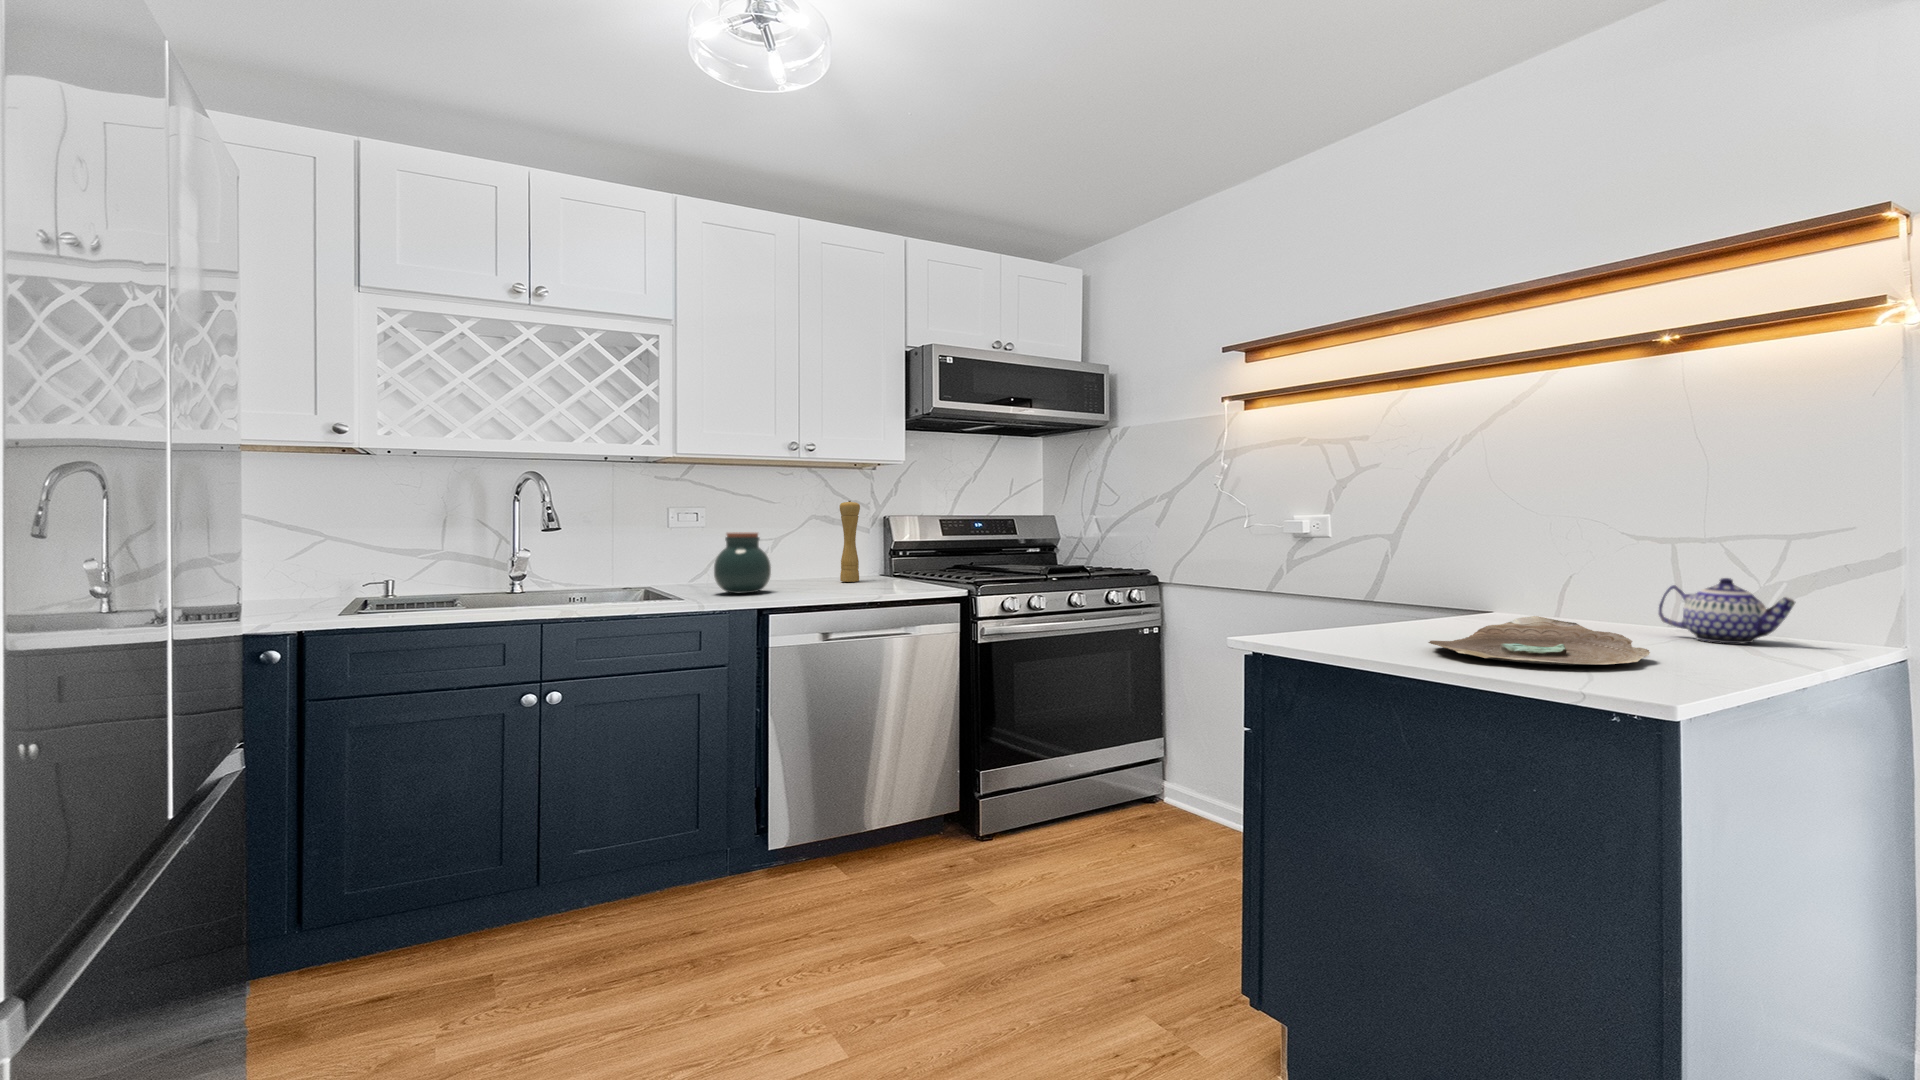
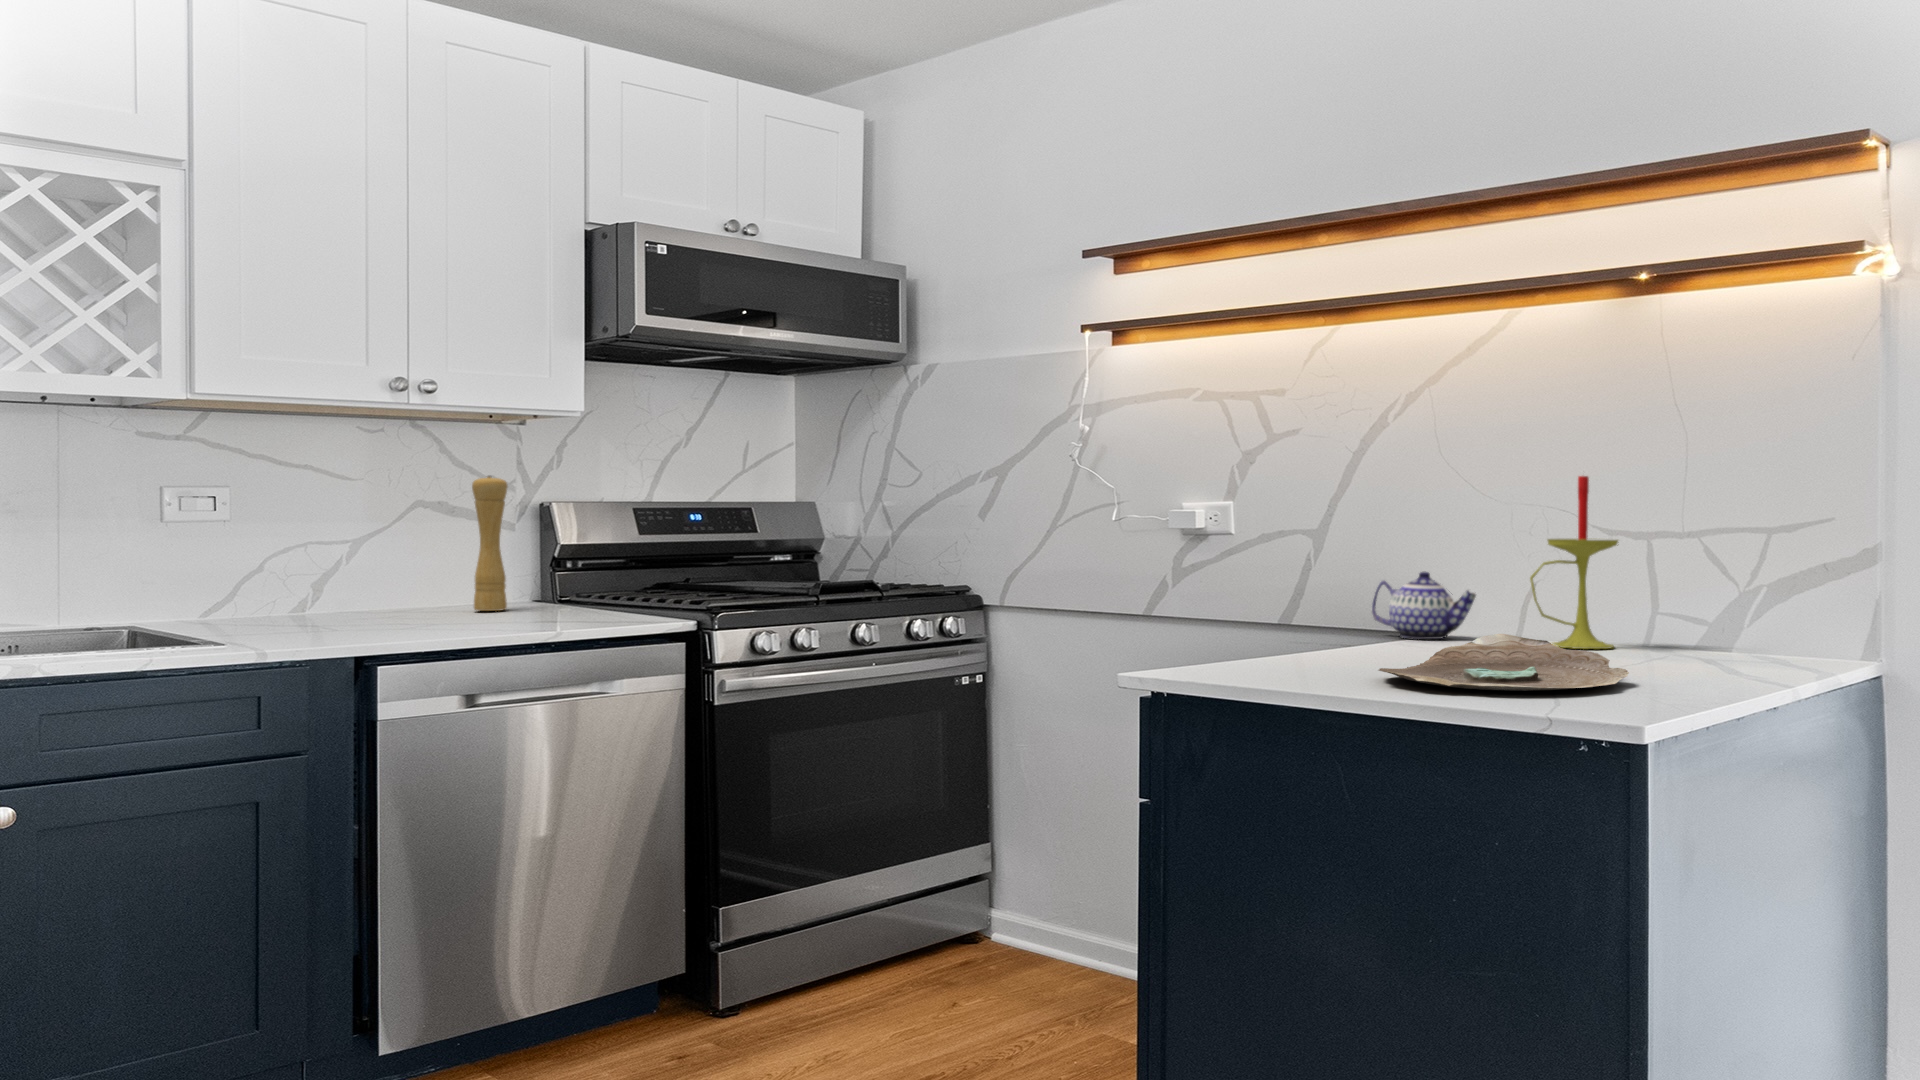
candle: none [1564,491,1644,628] -> present [1530,476,1618,649]
jar: present [714,532,771,593] -> none [260,529,363,632]
teapot: present [1659,578,1795,643] -> present [1372,572,1476,639]

